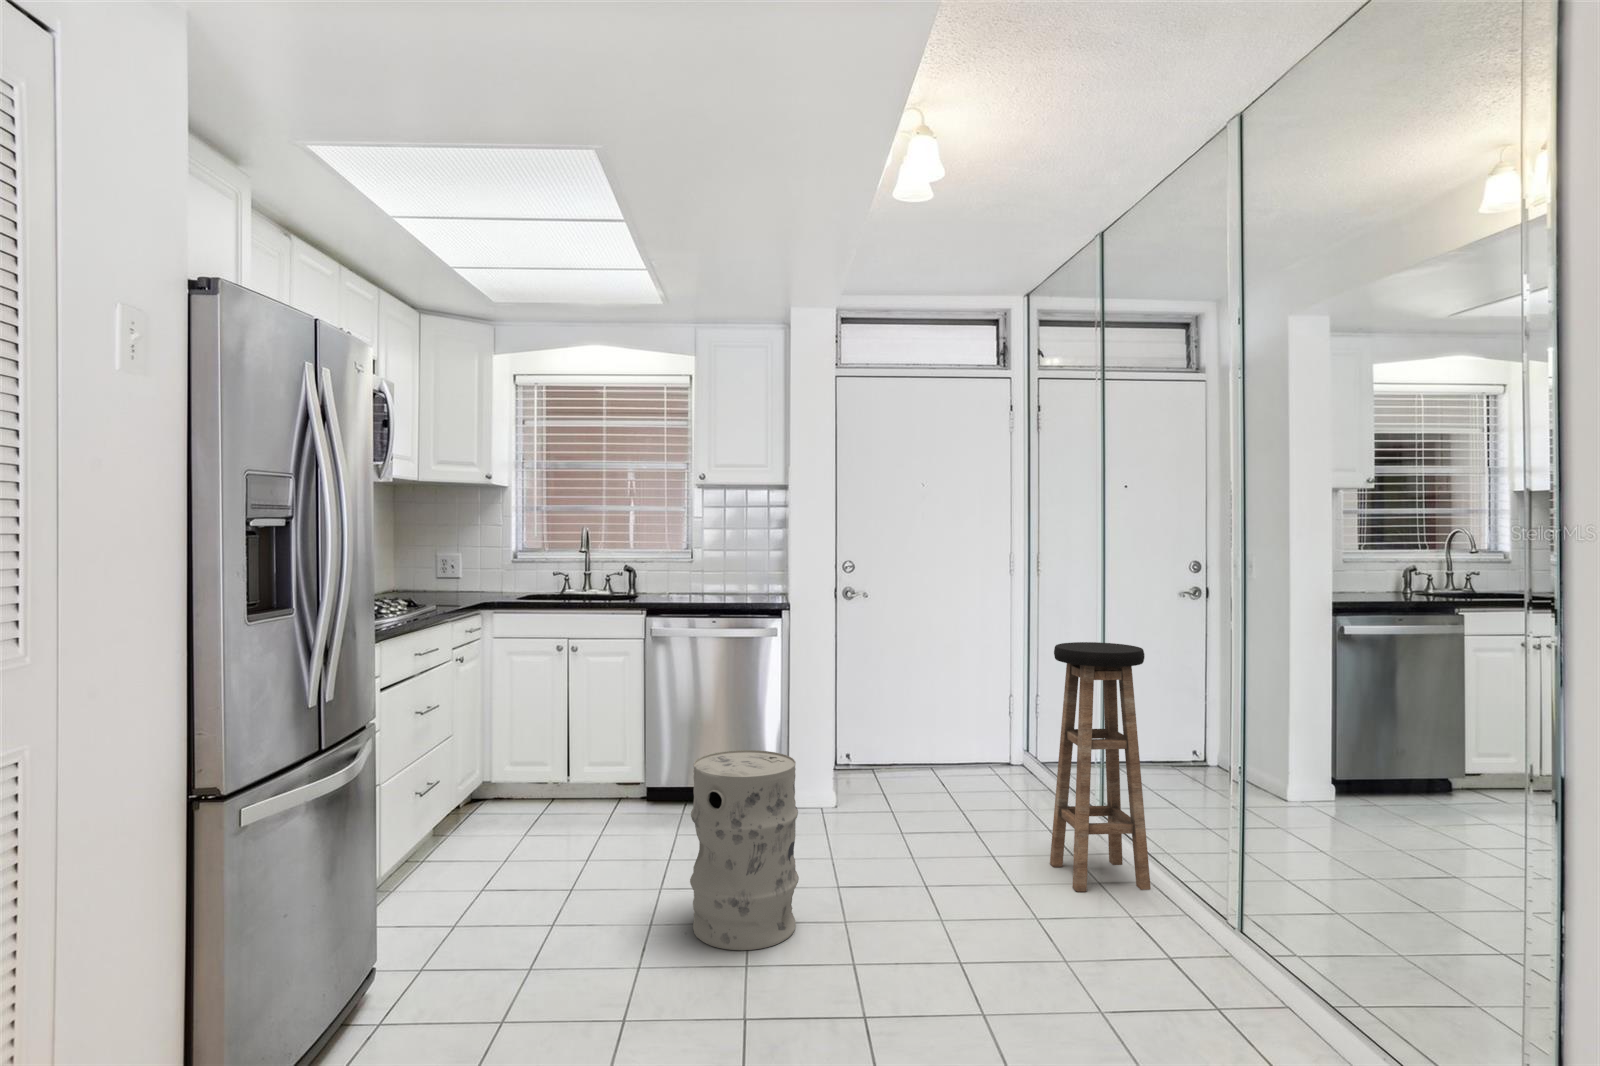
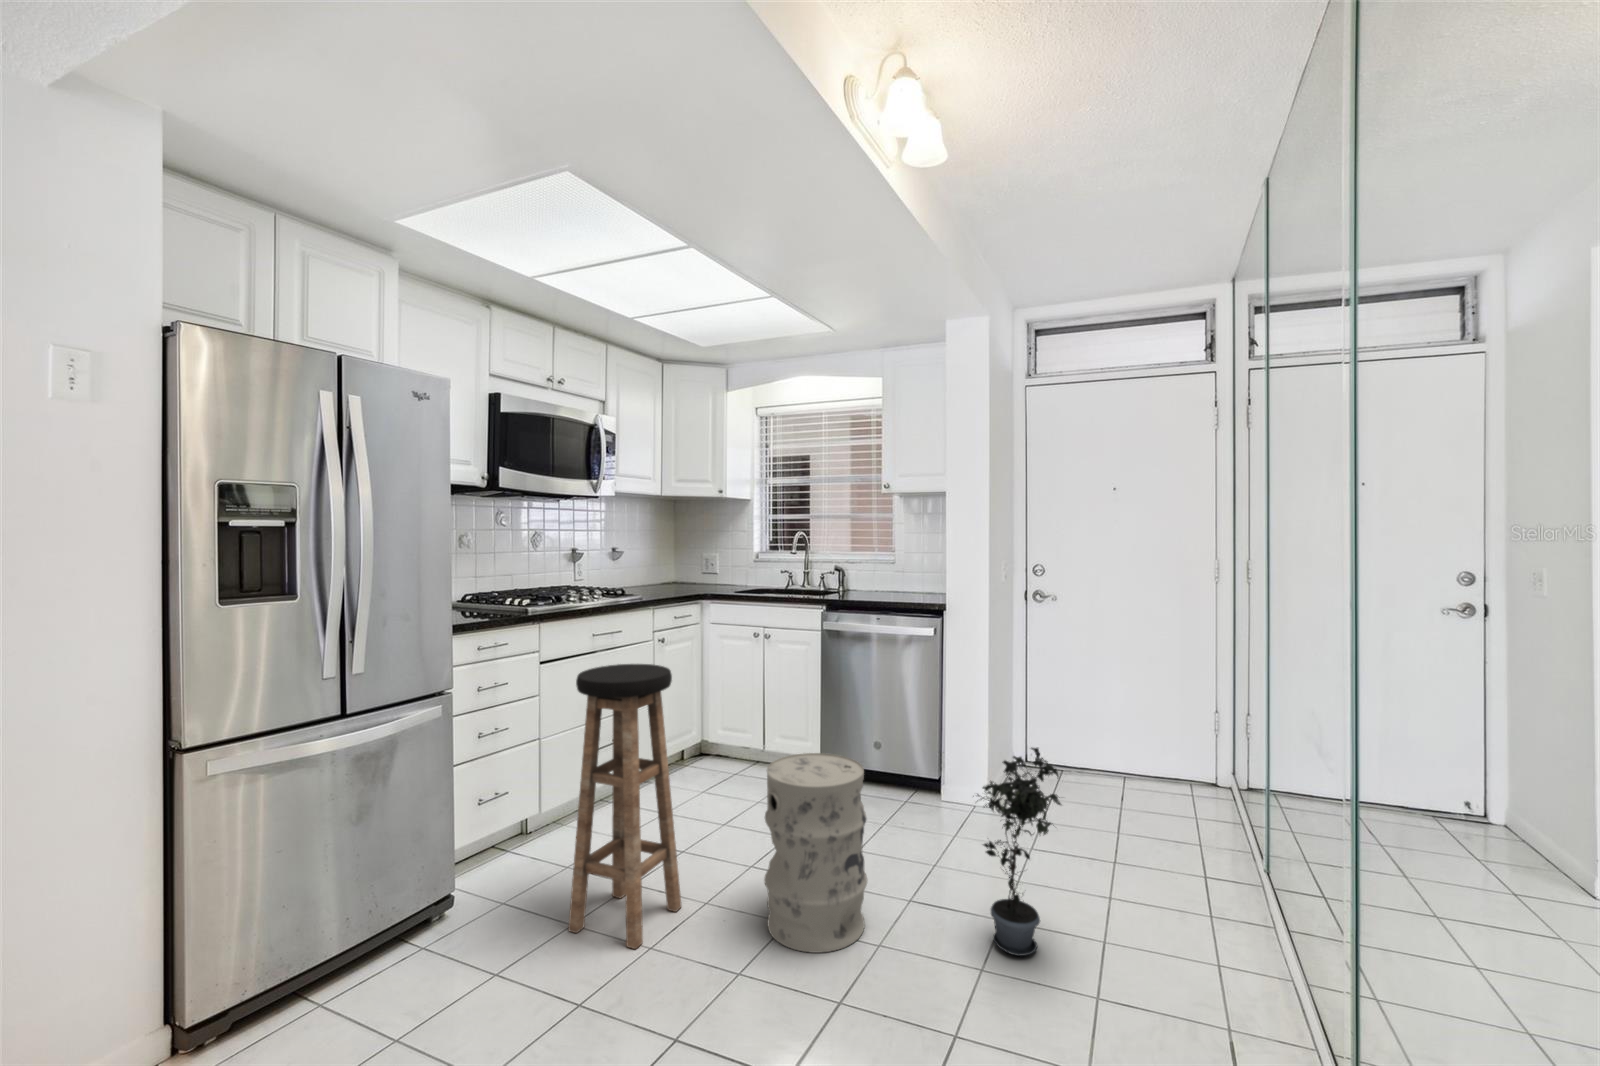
bar stool: present [1050,642,1151,892] -> present [568,664,681,949]
potted plant: none [894,716,979,912] -> present [977,748,1061,956]

